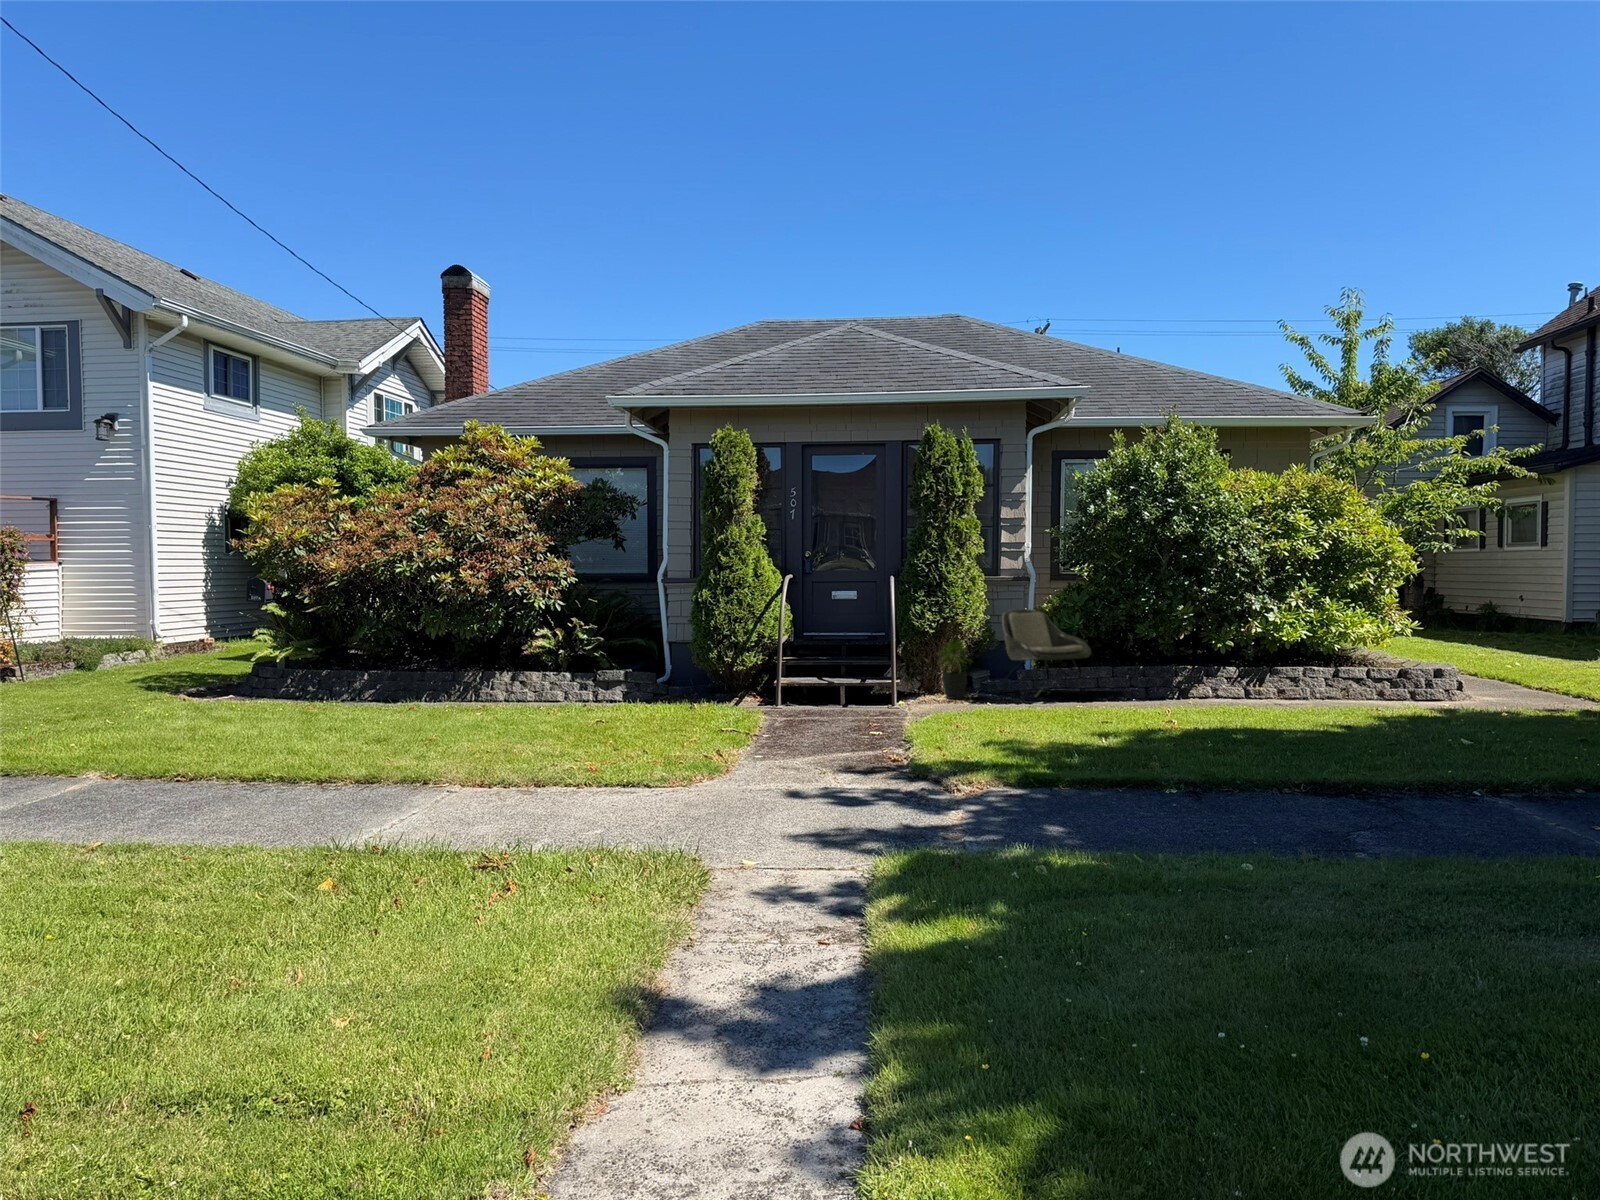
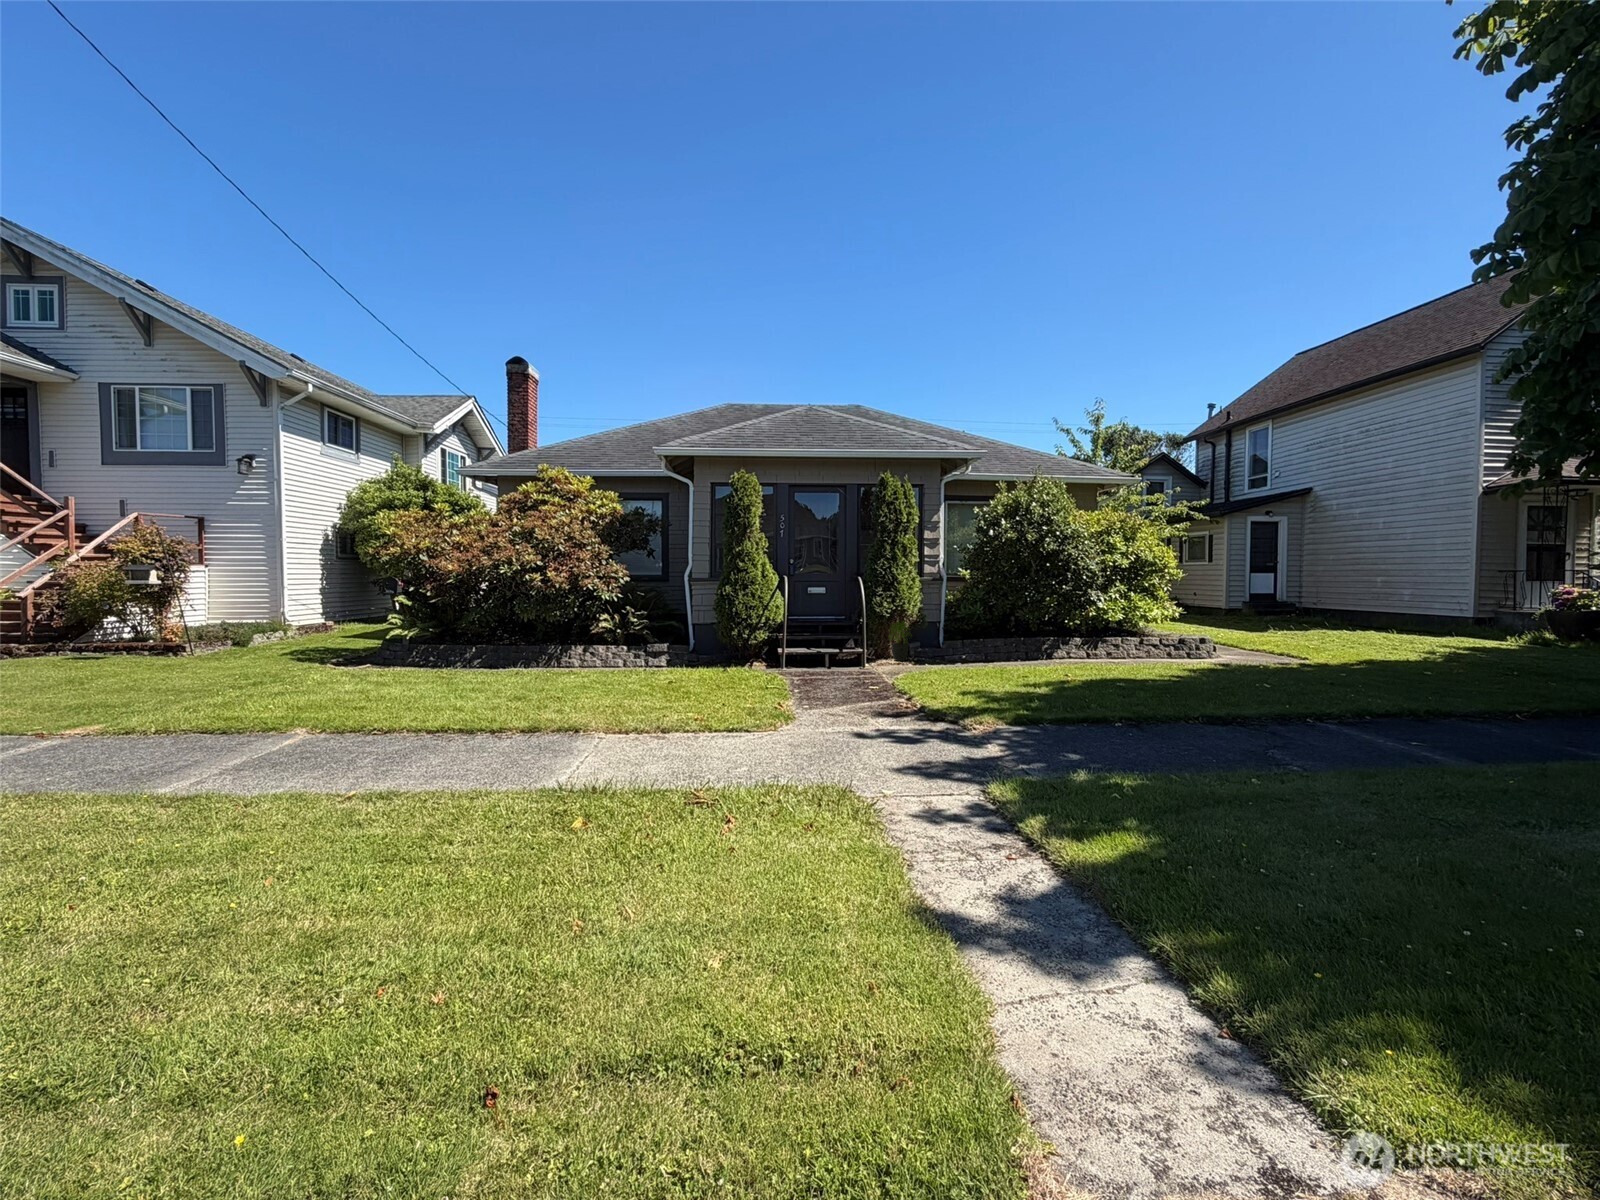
lounge chair: present [997,609,1091,699] -> none [924,600,987,660]

